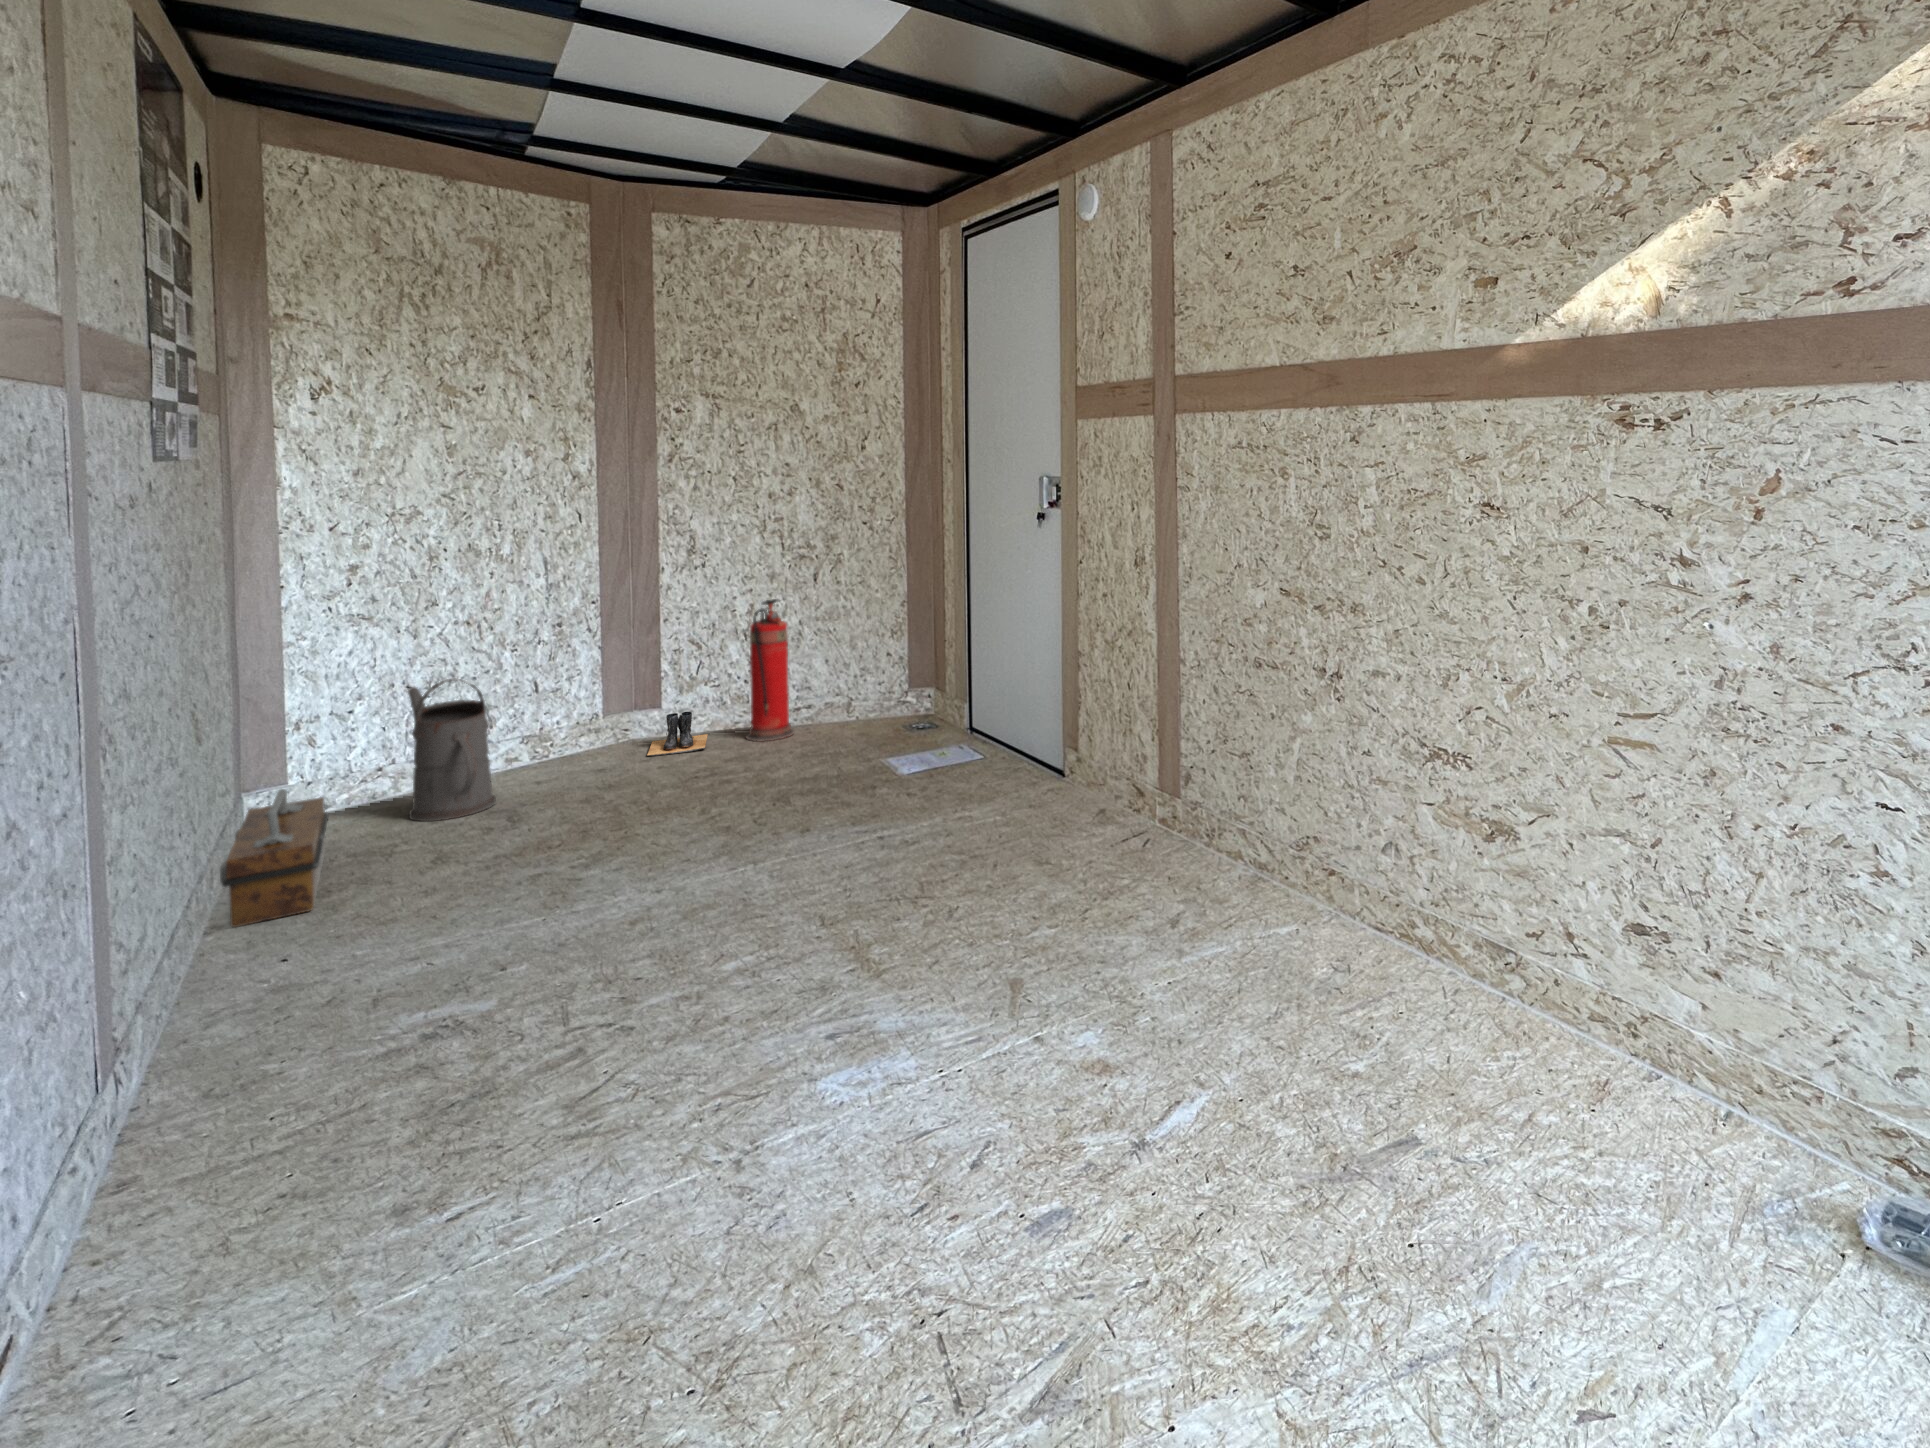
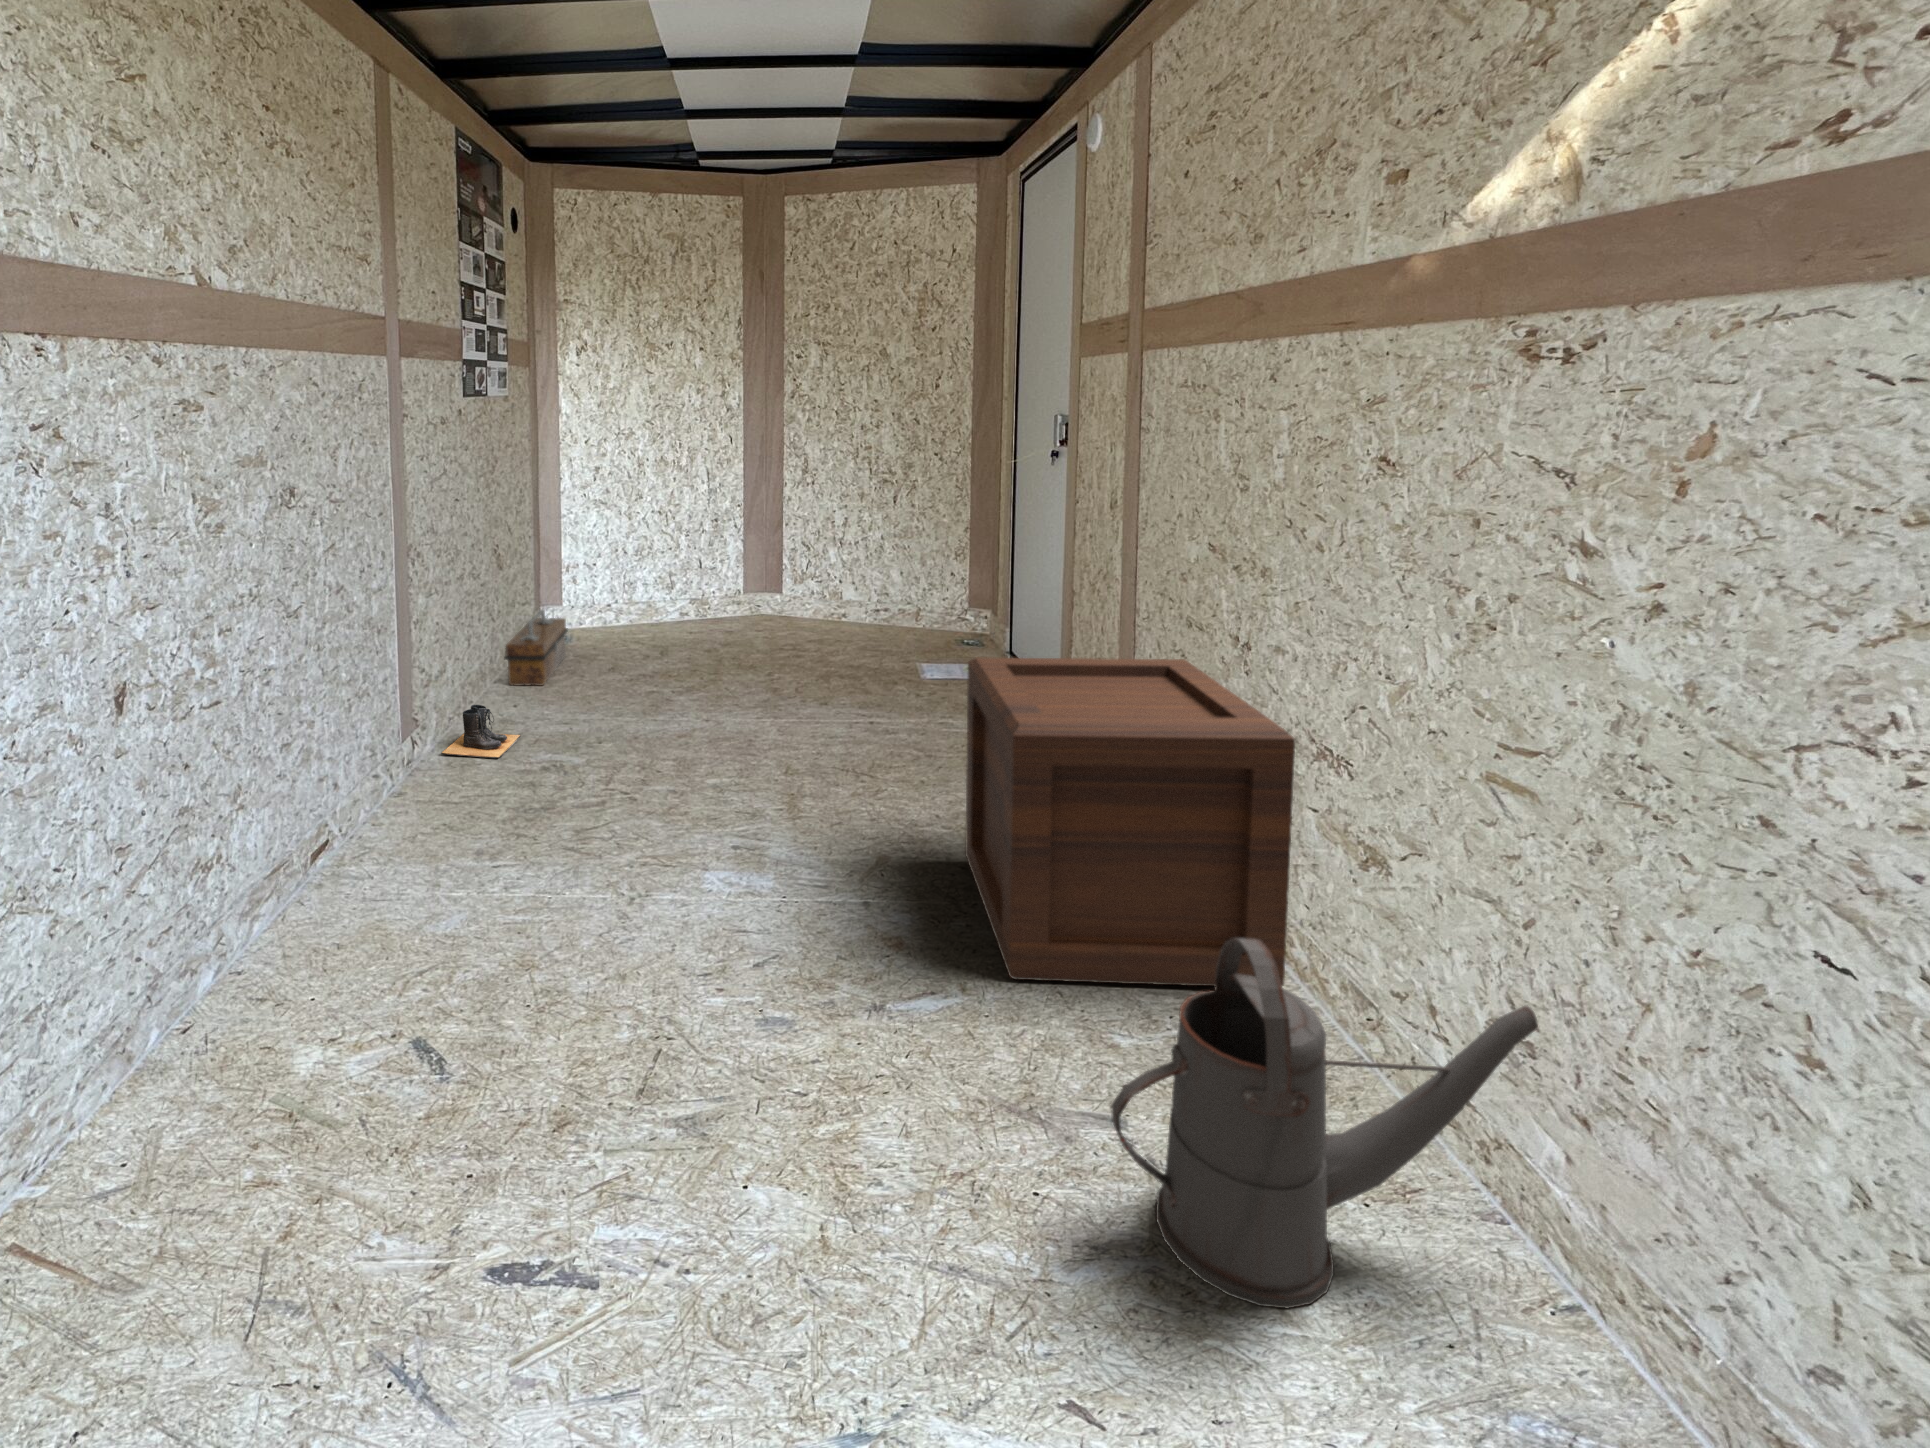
fire extinguisher: present [746,599,794,741] -> none [833,516,870,634]
watering can: present [408,678,496,821] -> present [1111,938,1538,1308]
wooden crate: none [1096,696,1421,1052] -> present [965,658,1295,986]
boots: present [647,712,708,756] -> present [442,705,521,758]

